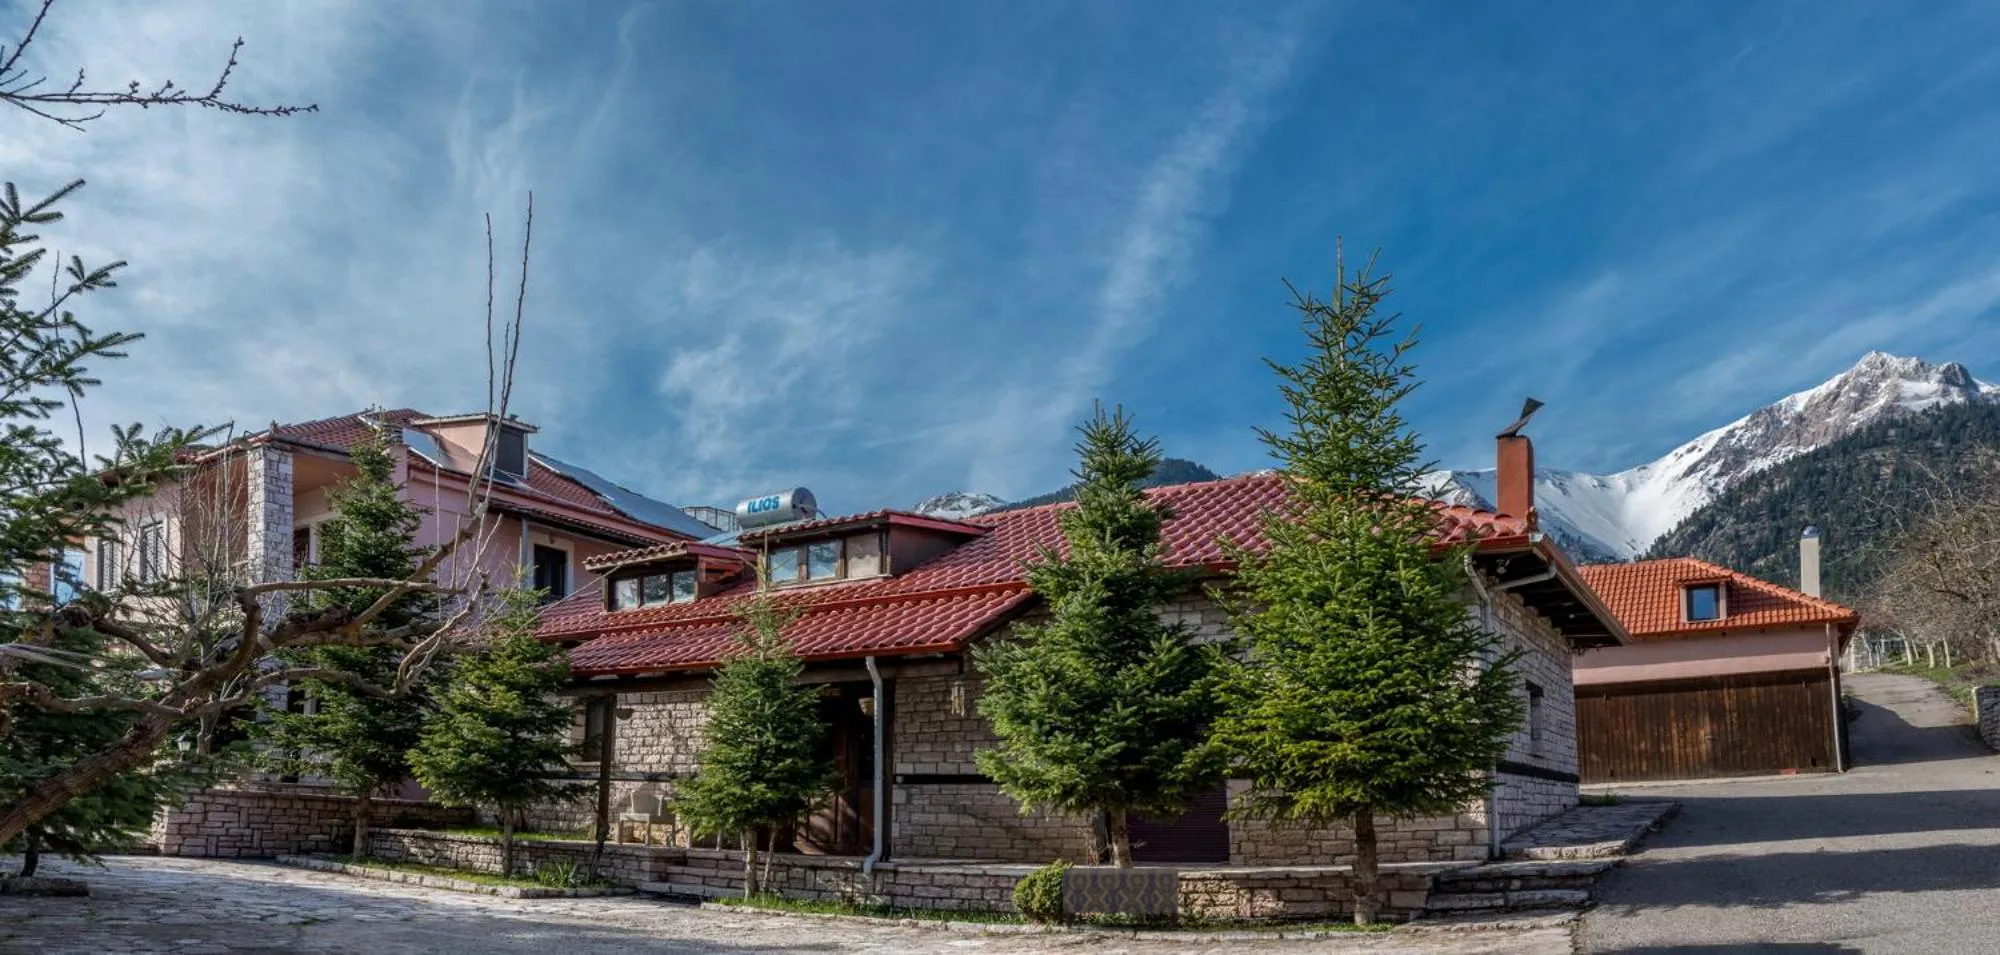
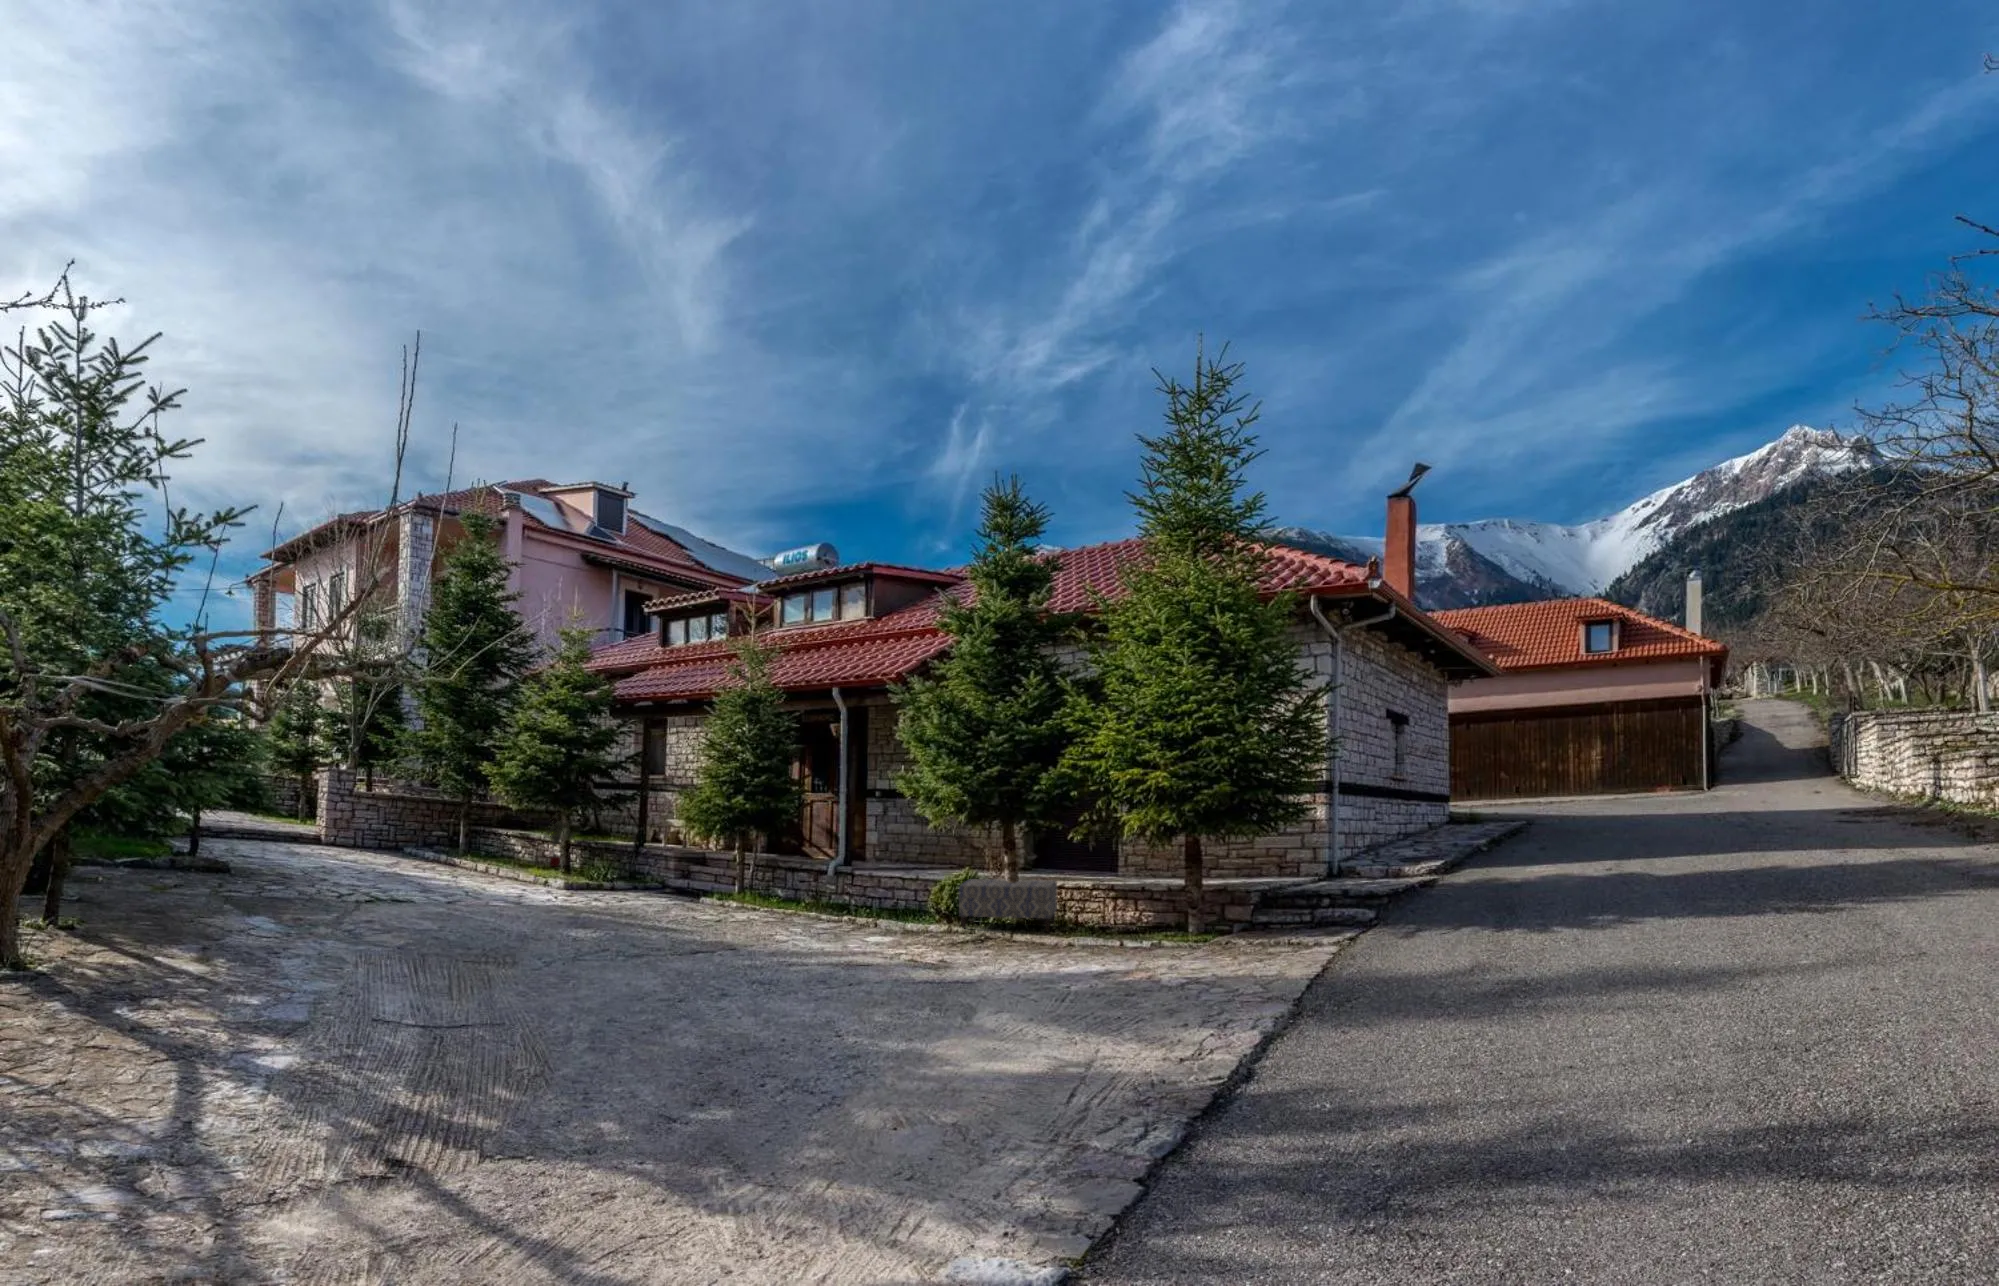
potted tree: none [474,809,518,880] -> present [544,814,573,867]

